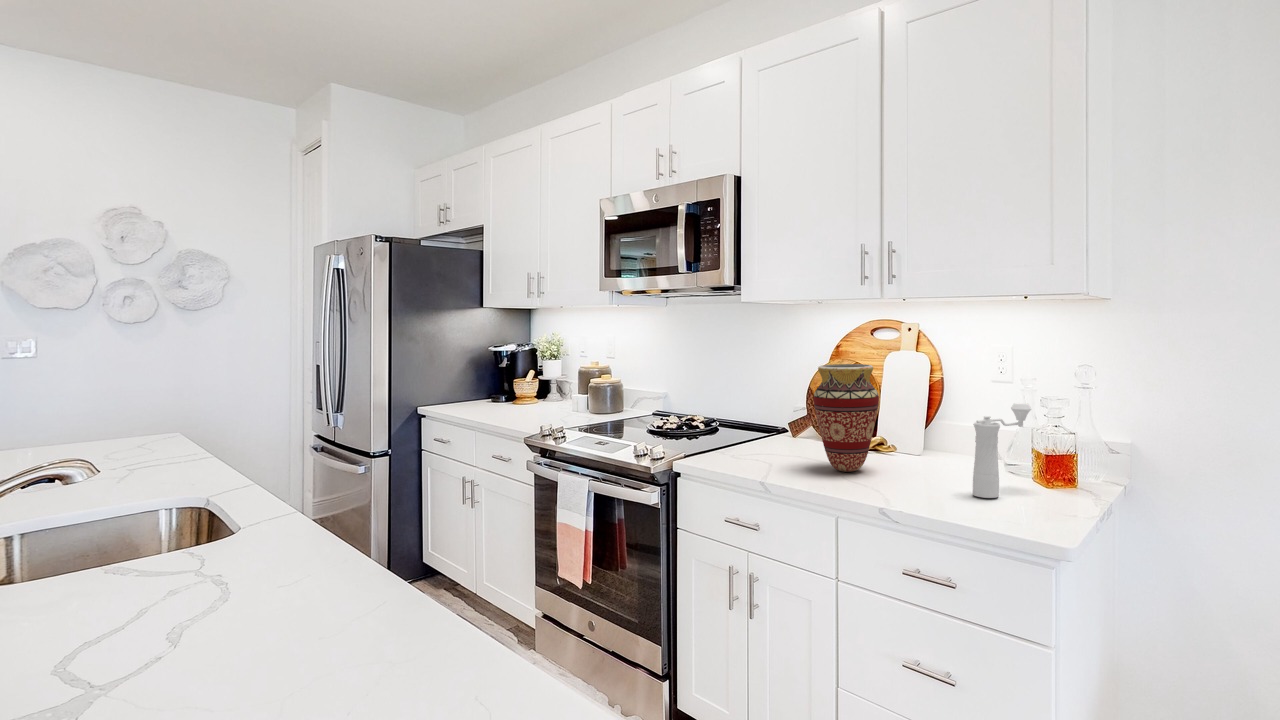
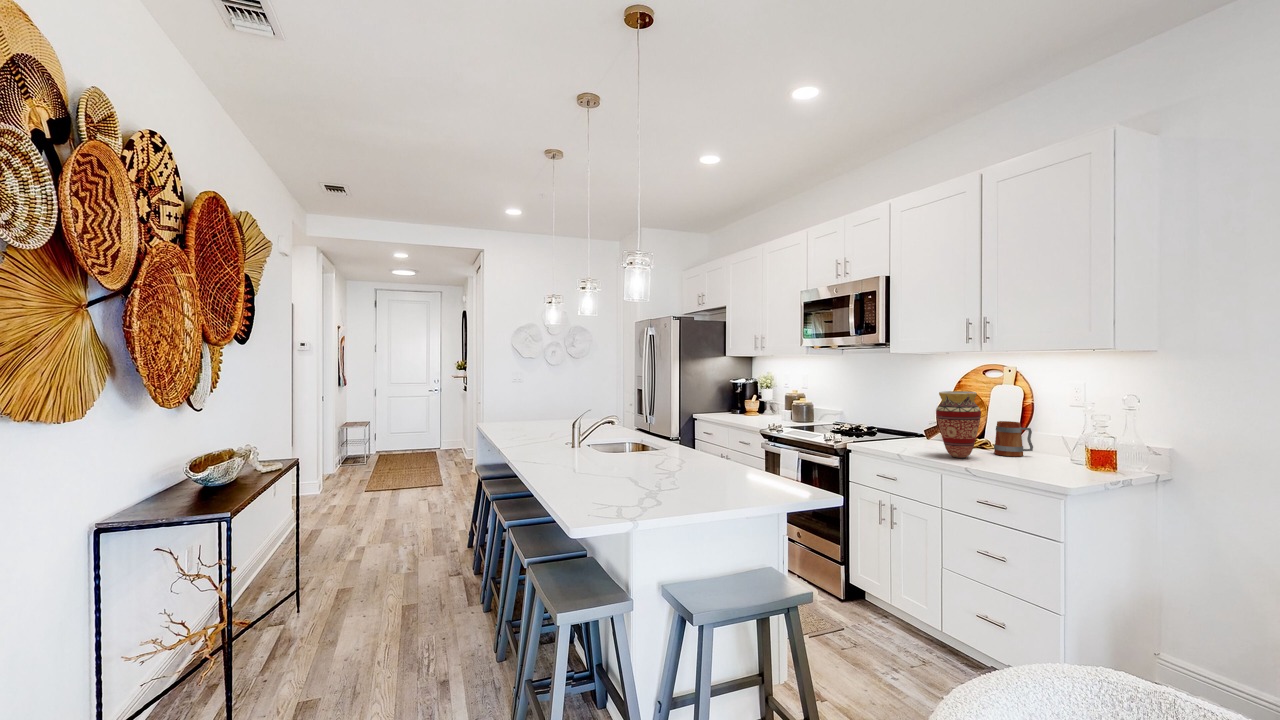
pepper mill: present [973,403,1031,498] -> none [1043,417,1087,475]
mug: none [893,408,947,464] -> present [994,421,1033,456]

